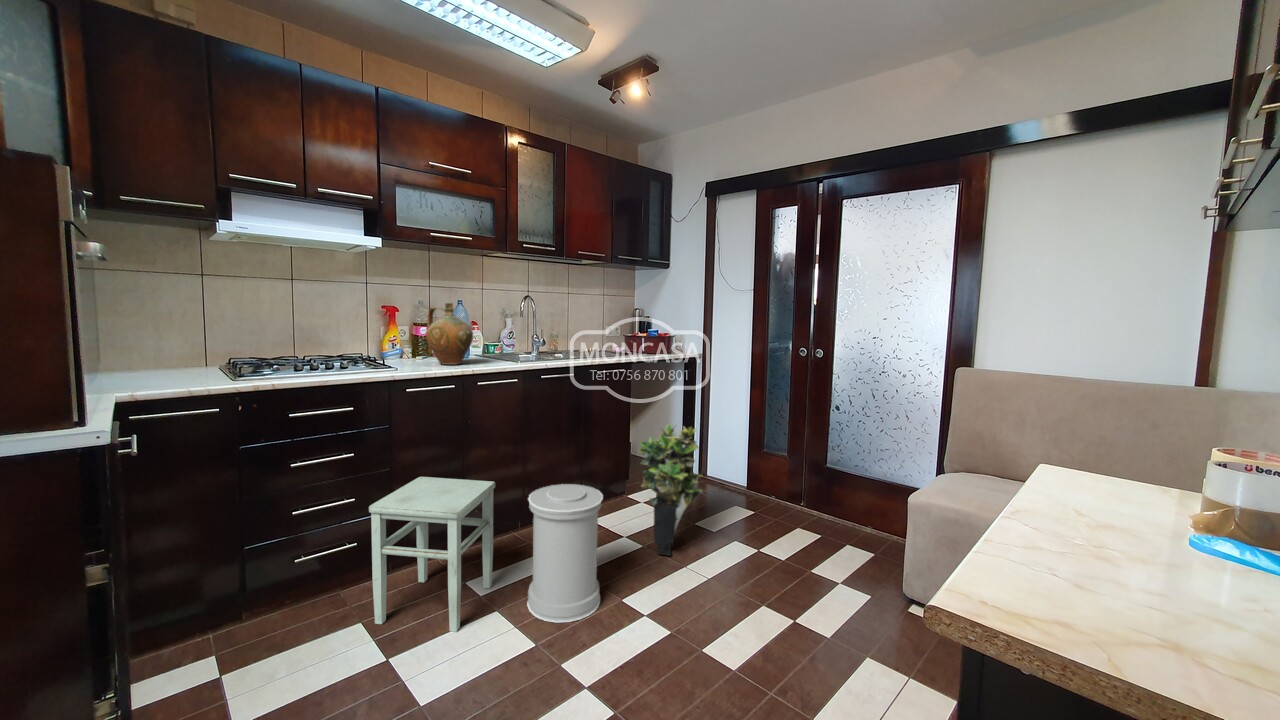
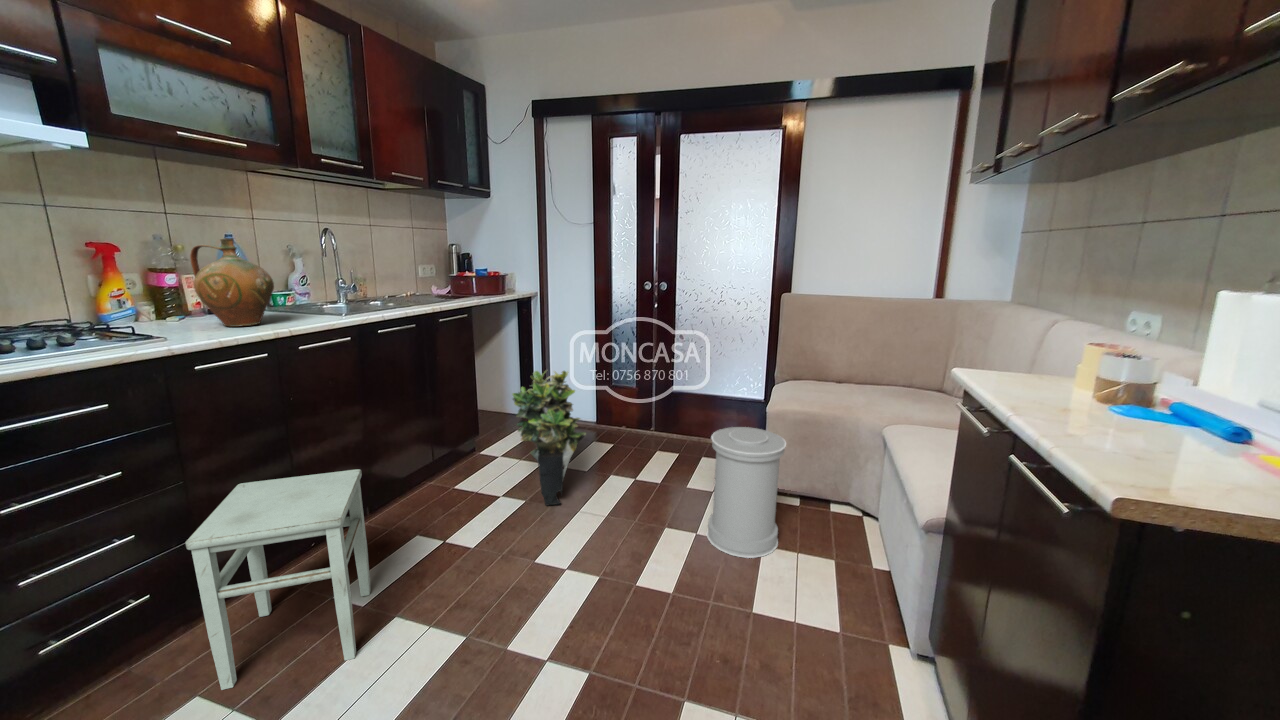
trash can: present [527,484,603,622] -> present [707,427,786,558]

